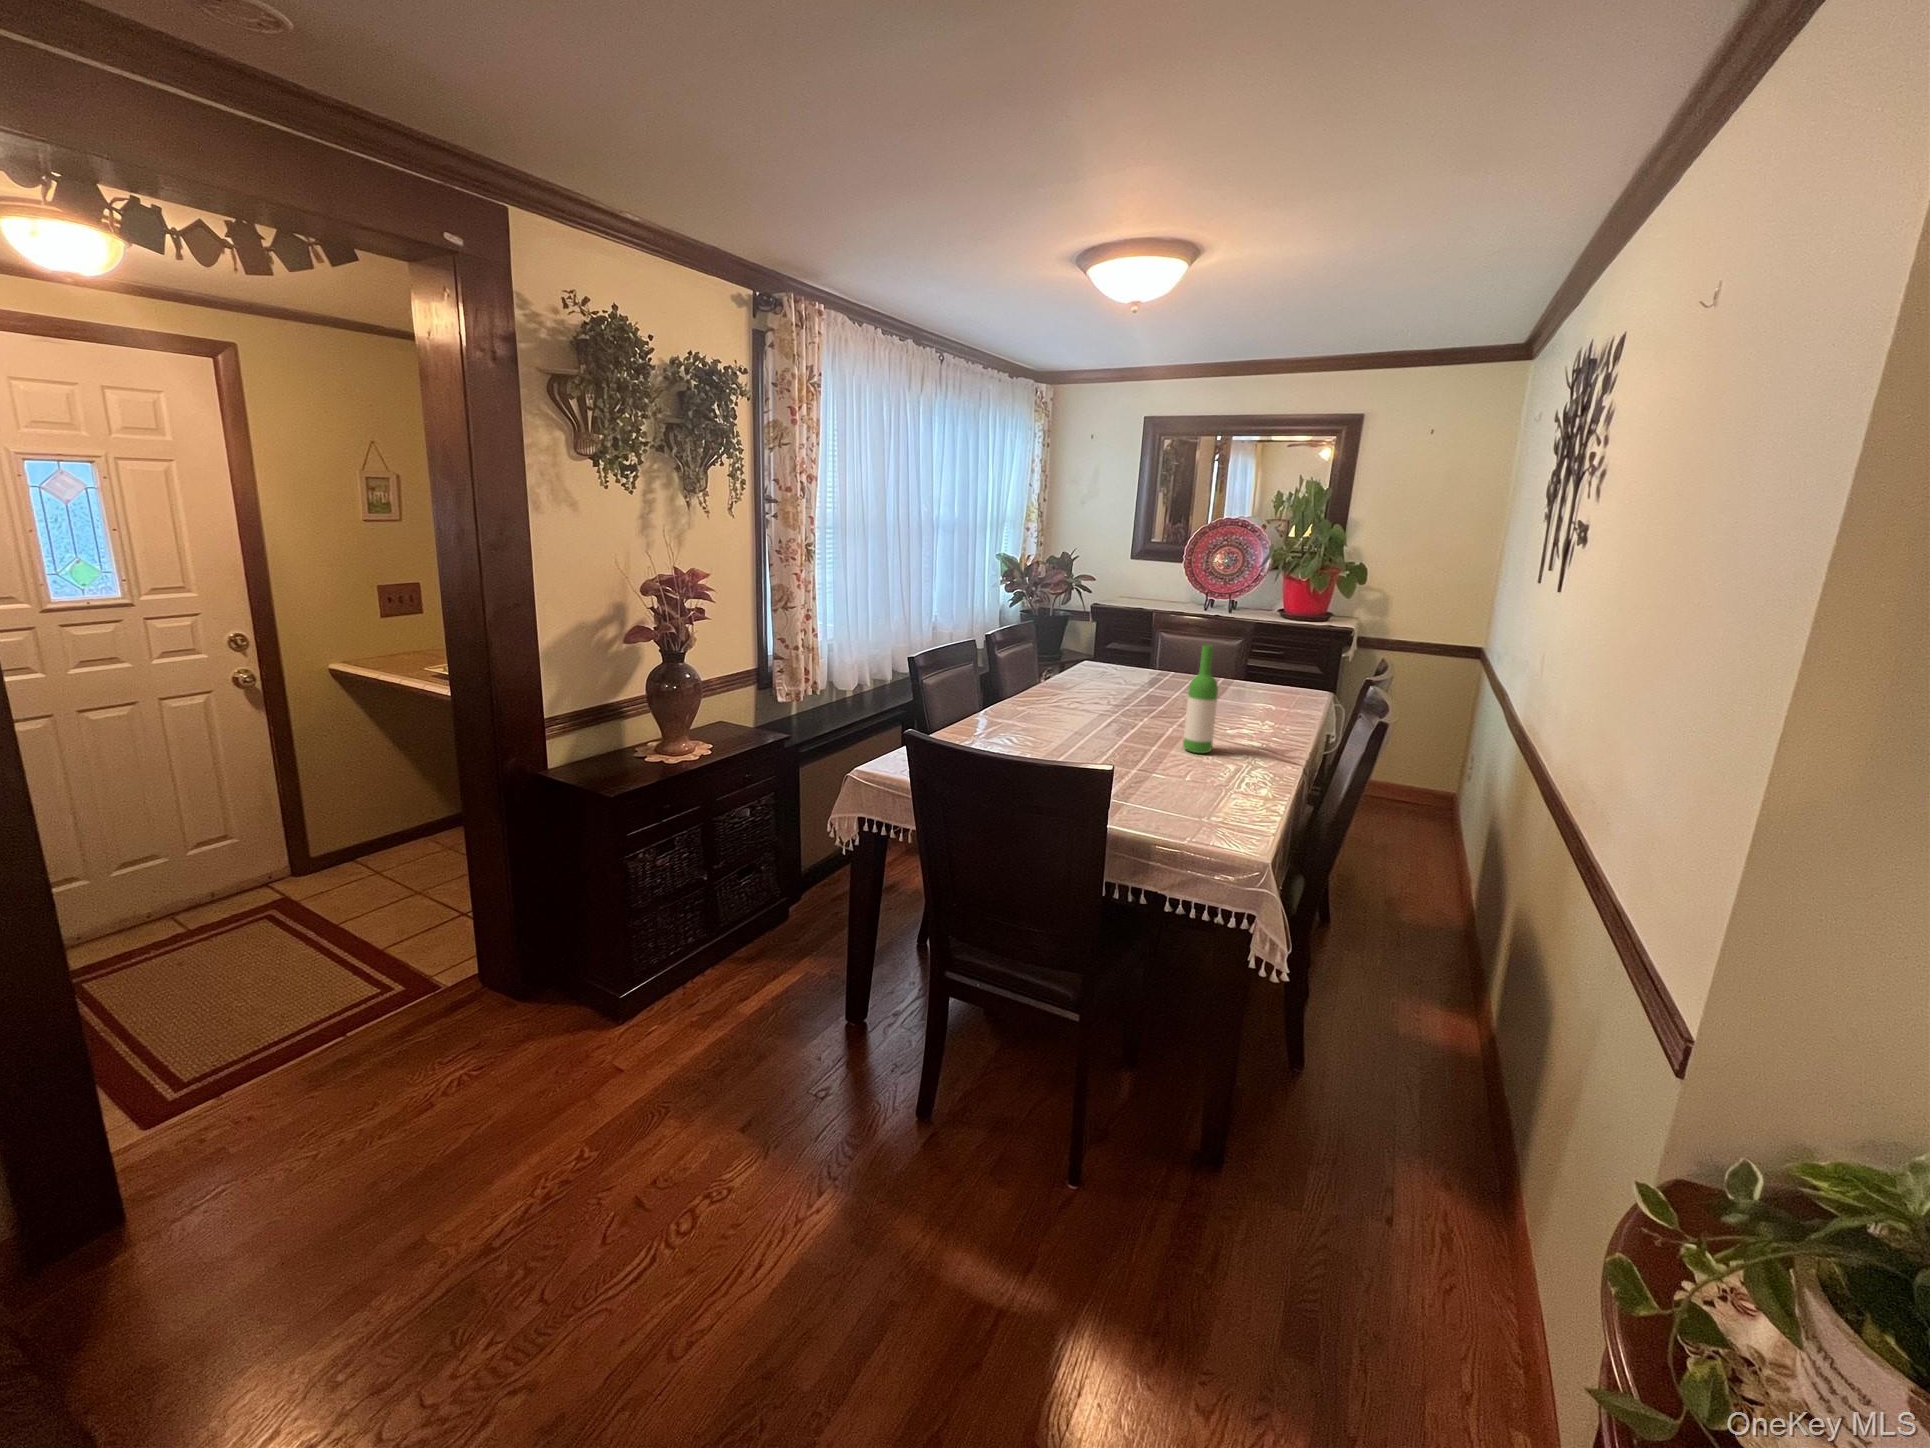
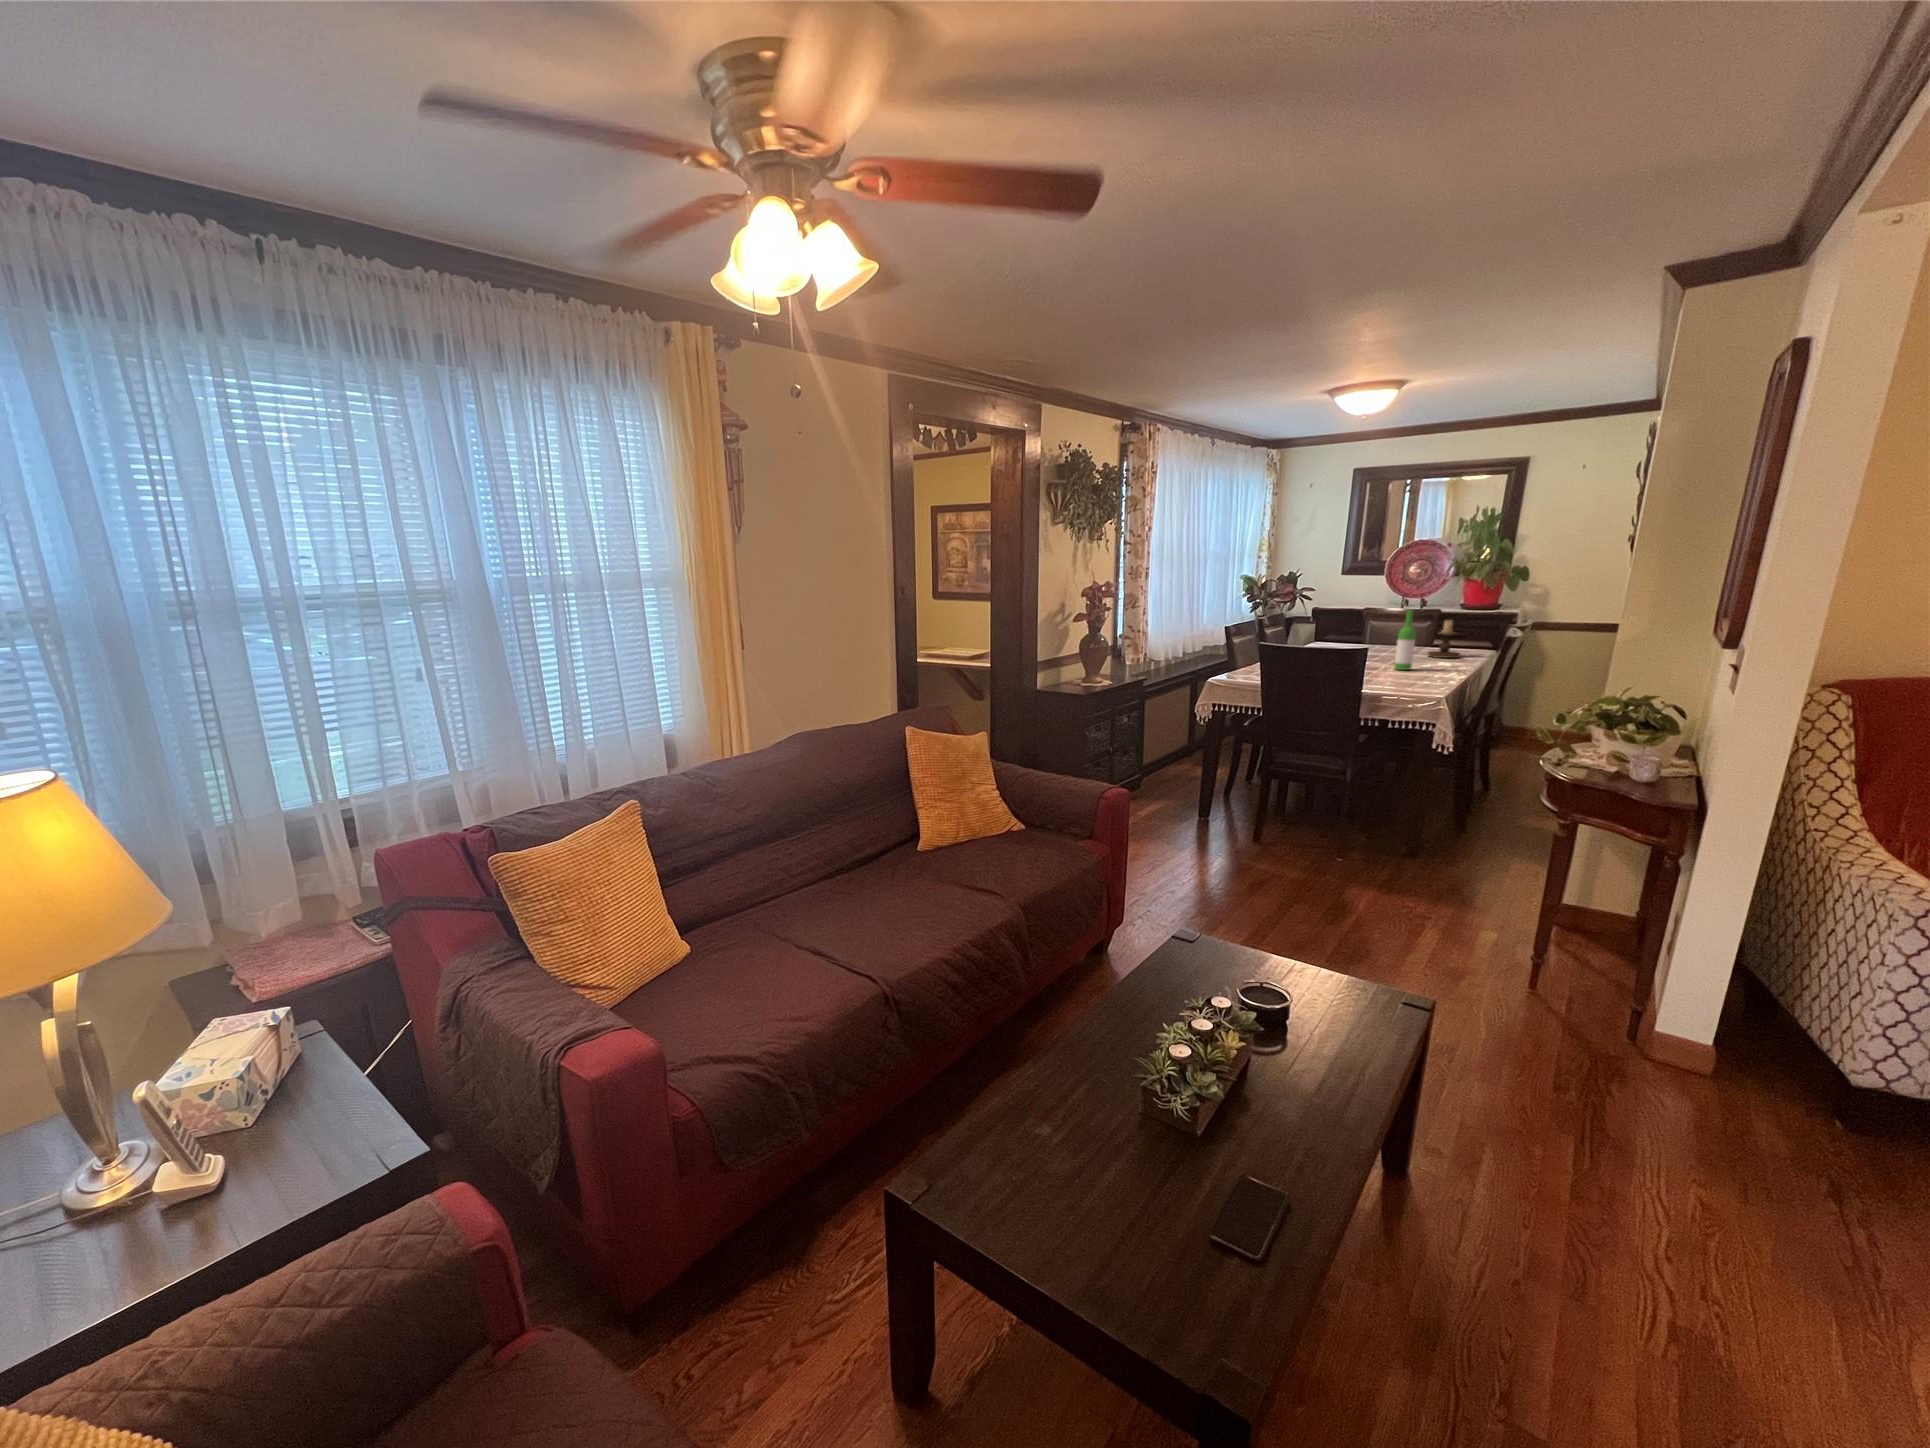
candlestick: none [1239,652,1289,718] -> present [1428,620,1460,658]

